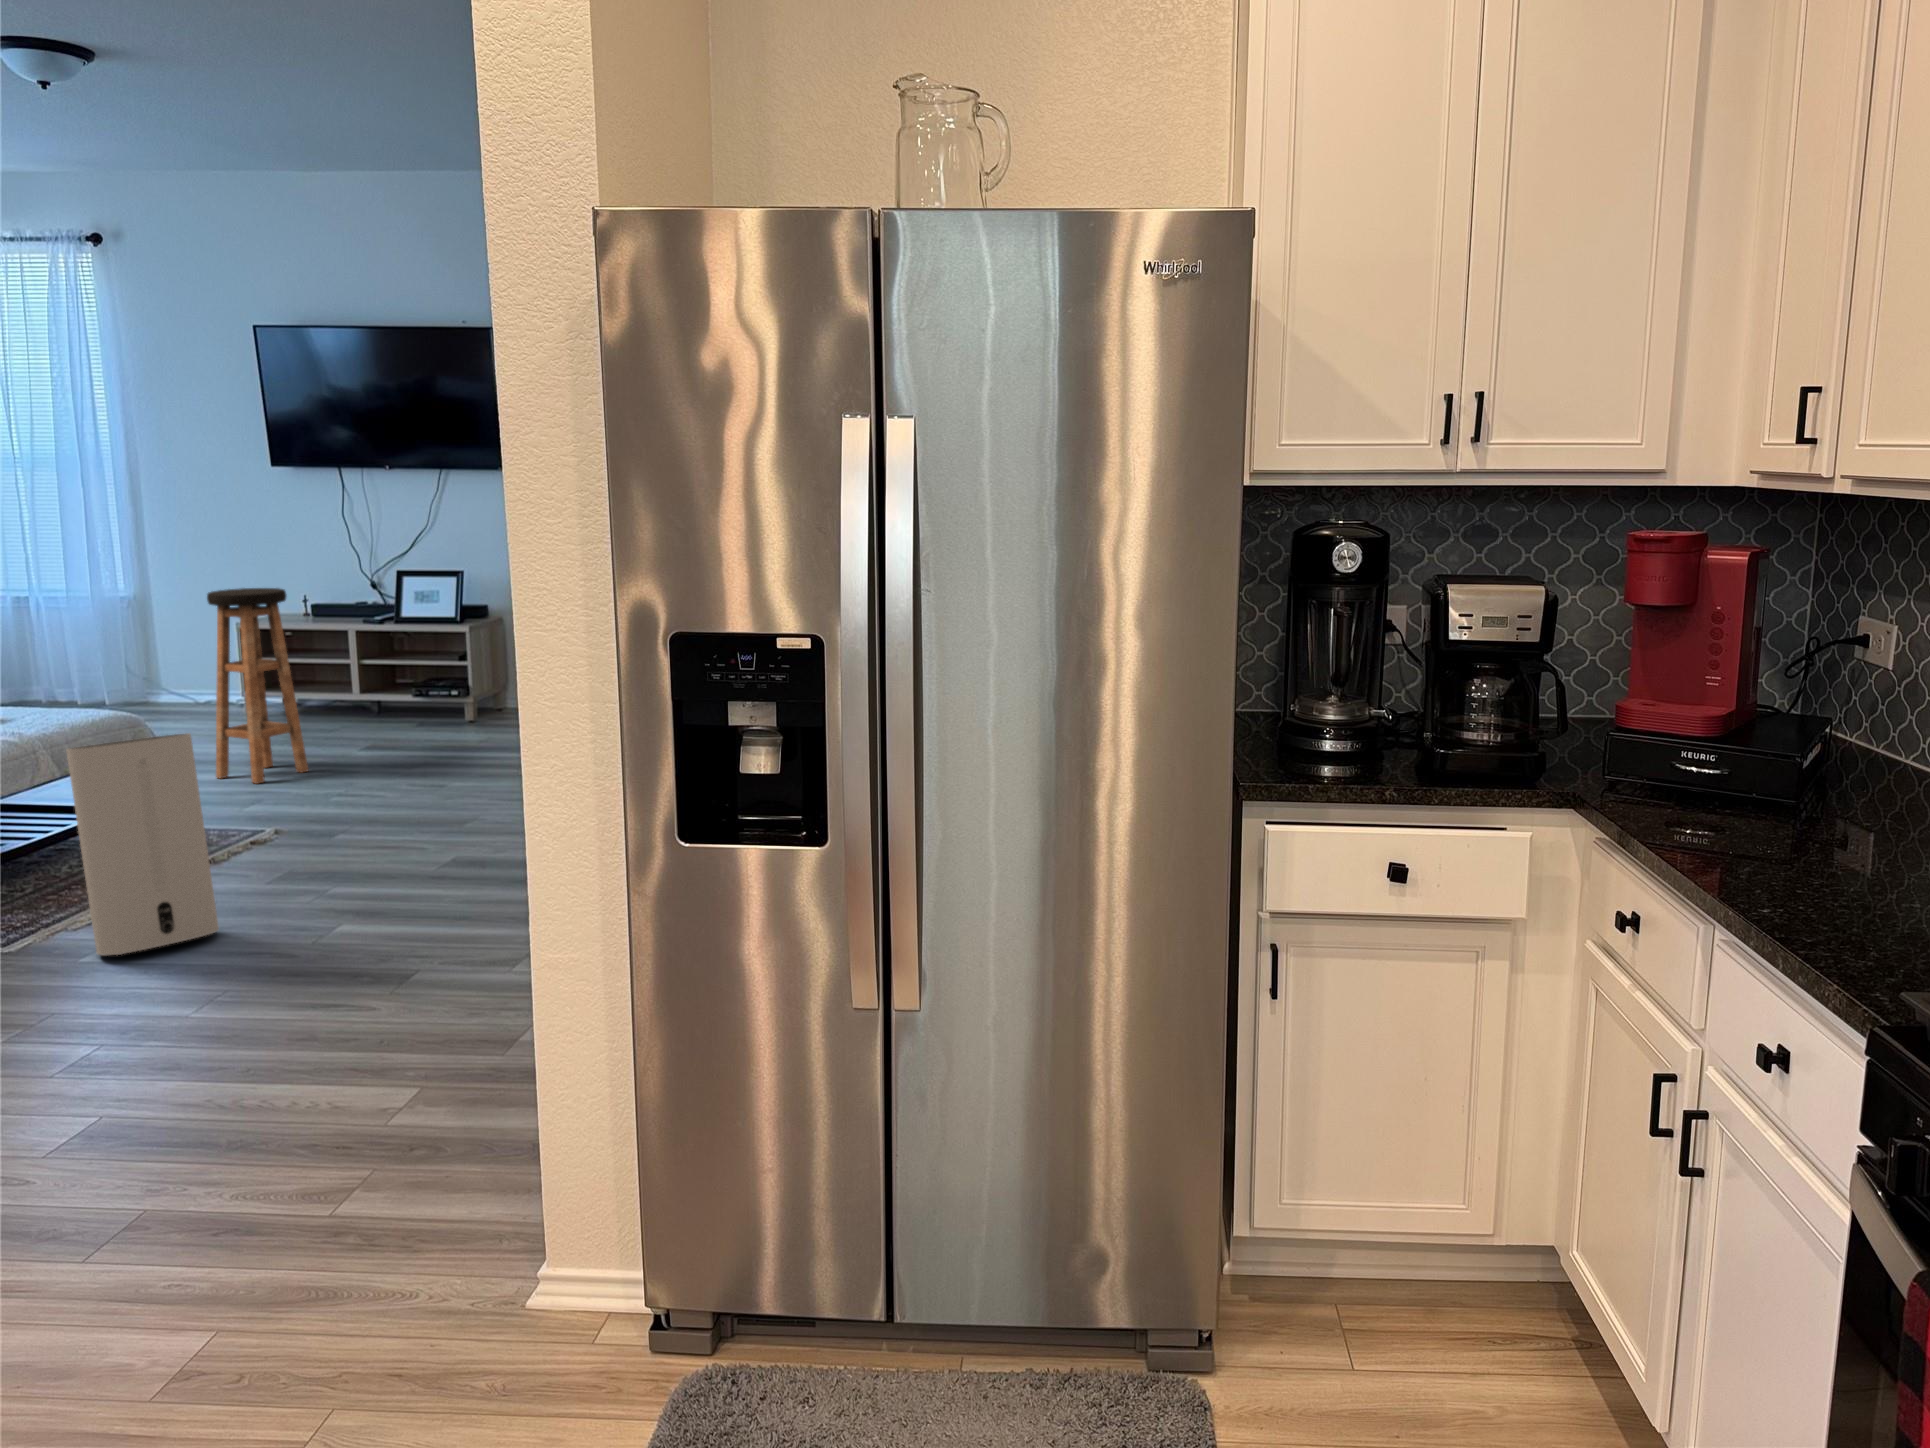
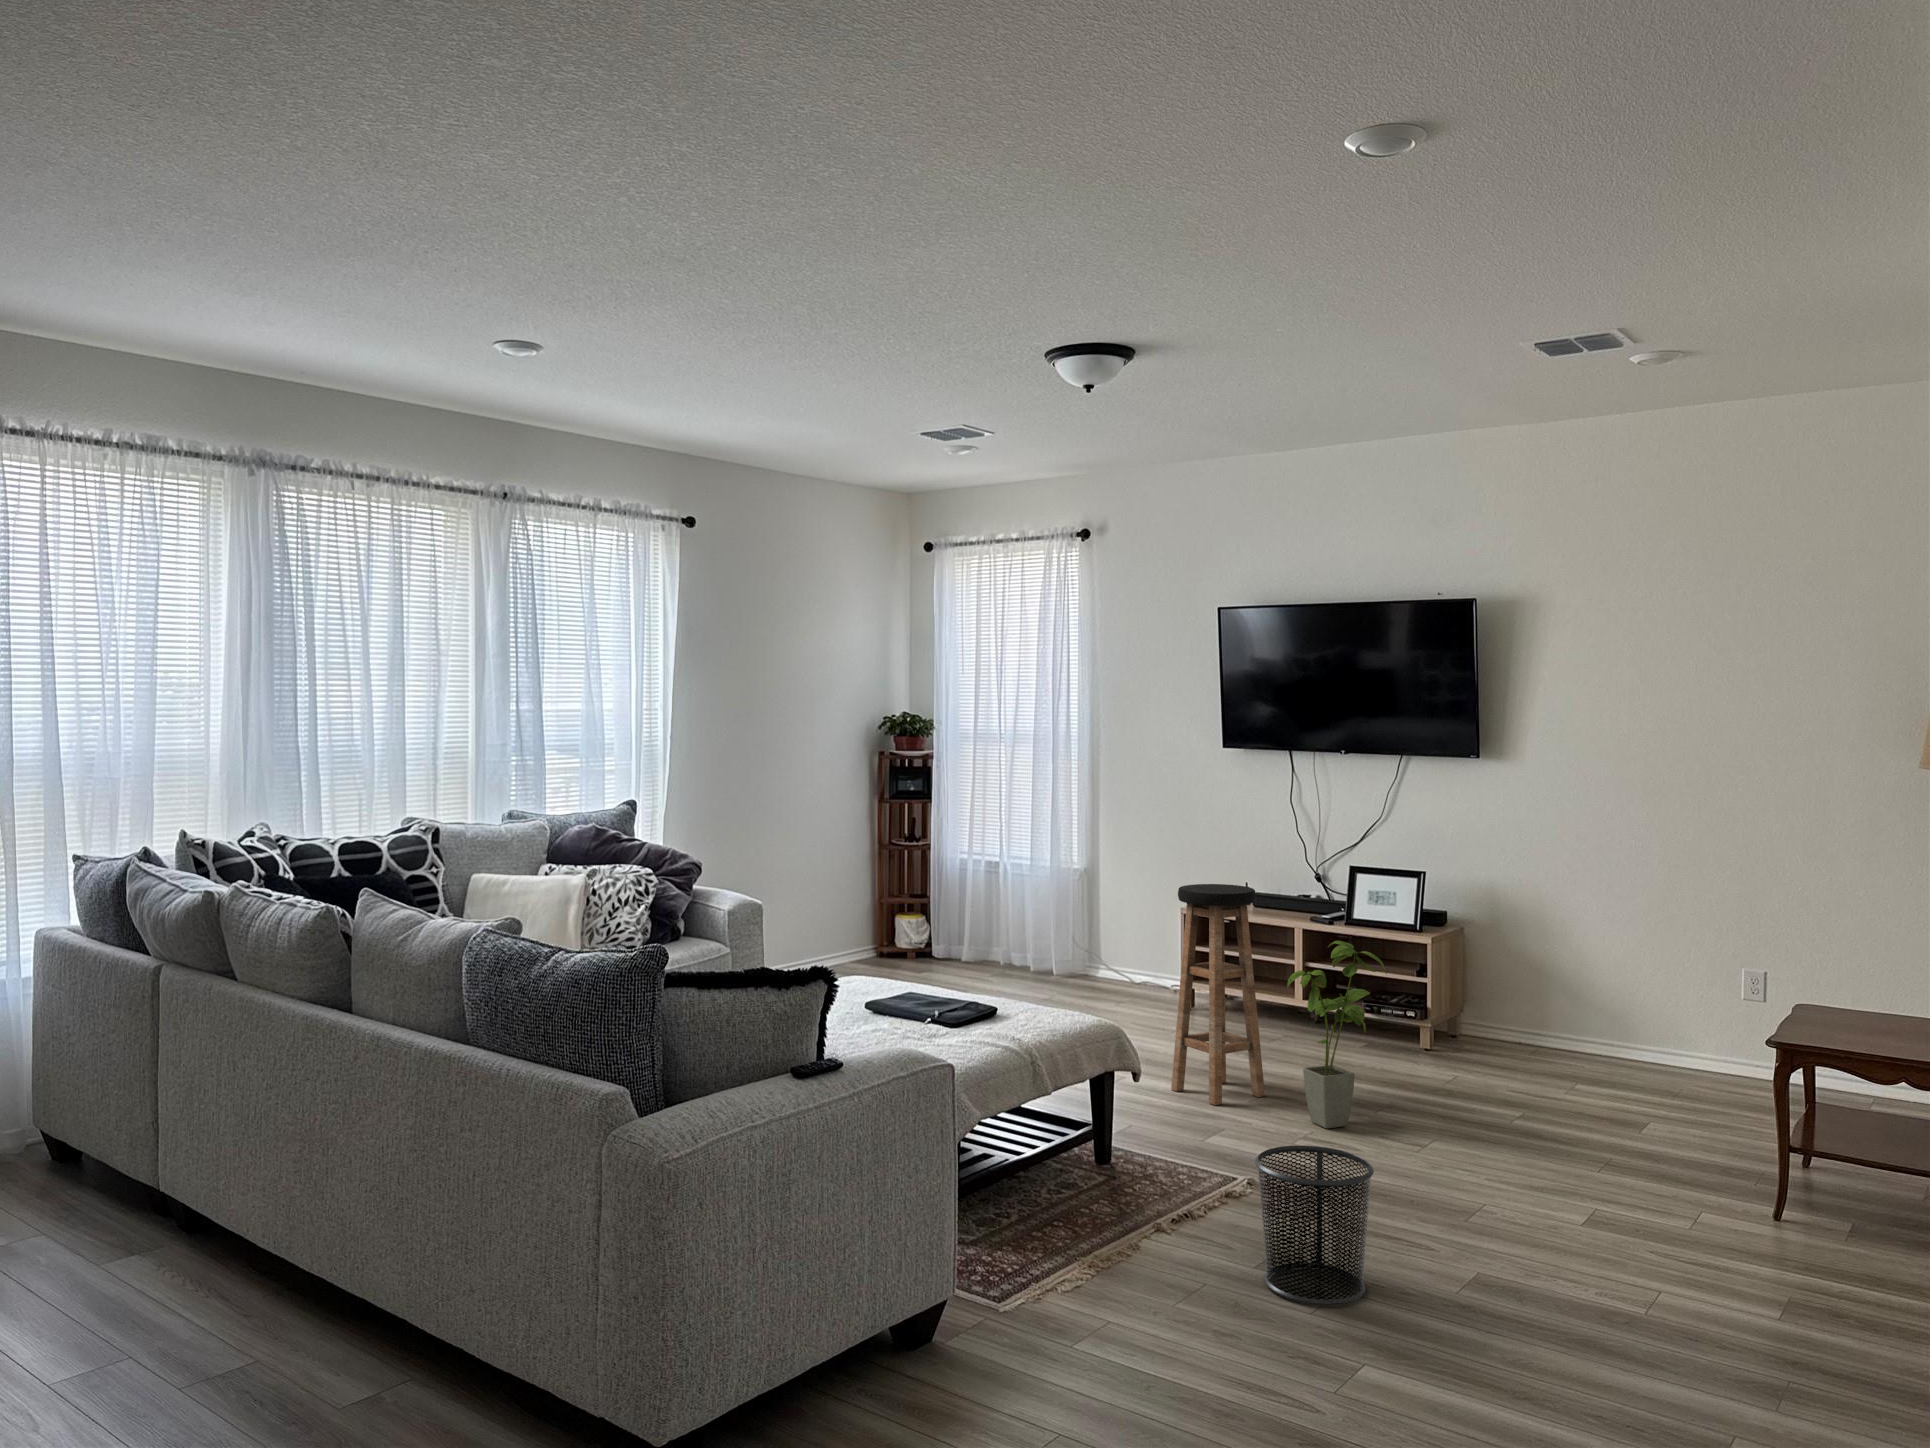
house plant: none [315,627,404,786] -> present [1287,941,1387,1128]
air purifier: present [66,733,219,955] -> none [1081,1080,1220,1350]
waste bin: none [254,780,359,899] -> present [1255,1146,1374,1305]

